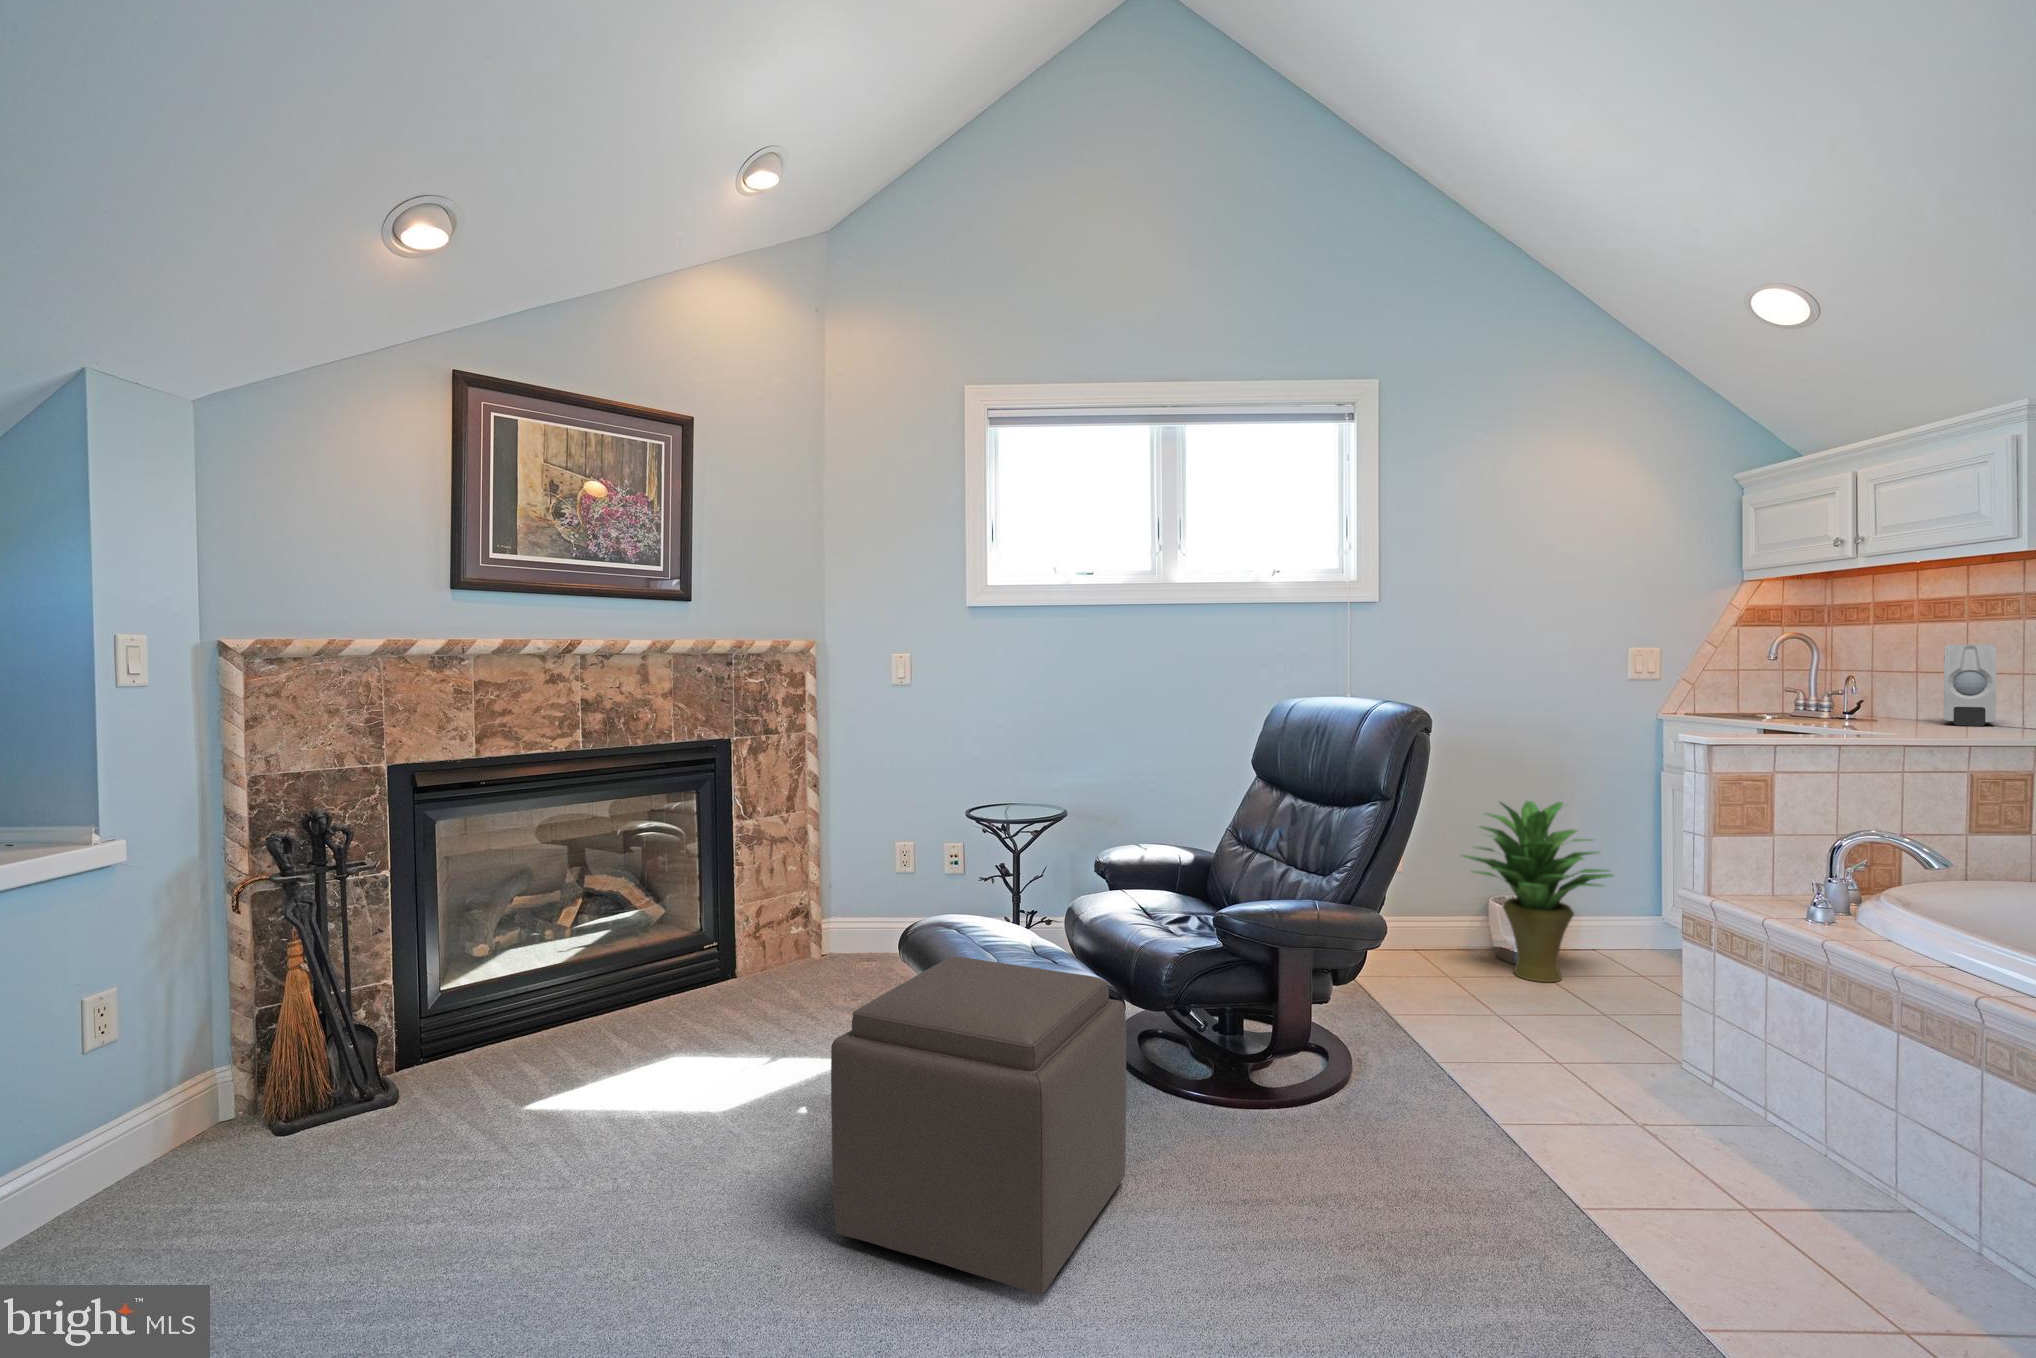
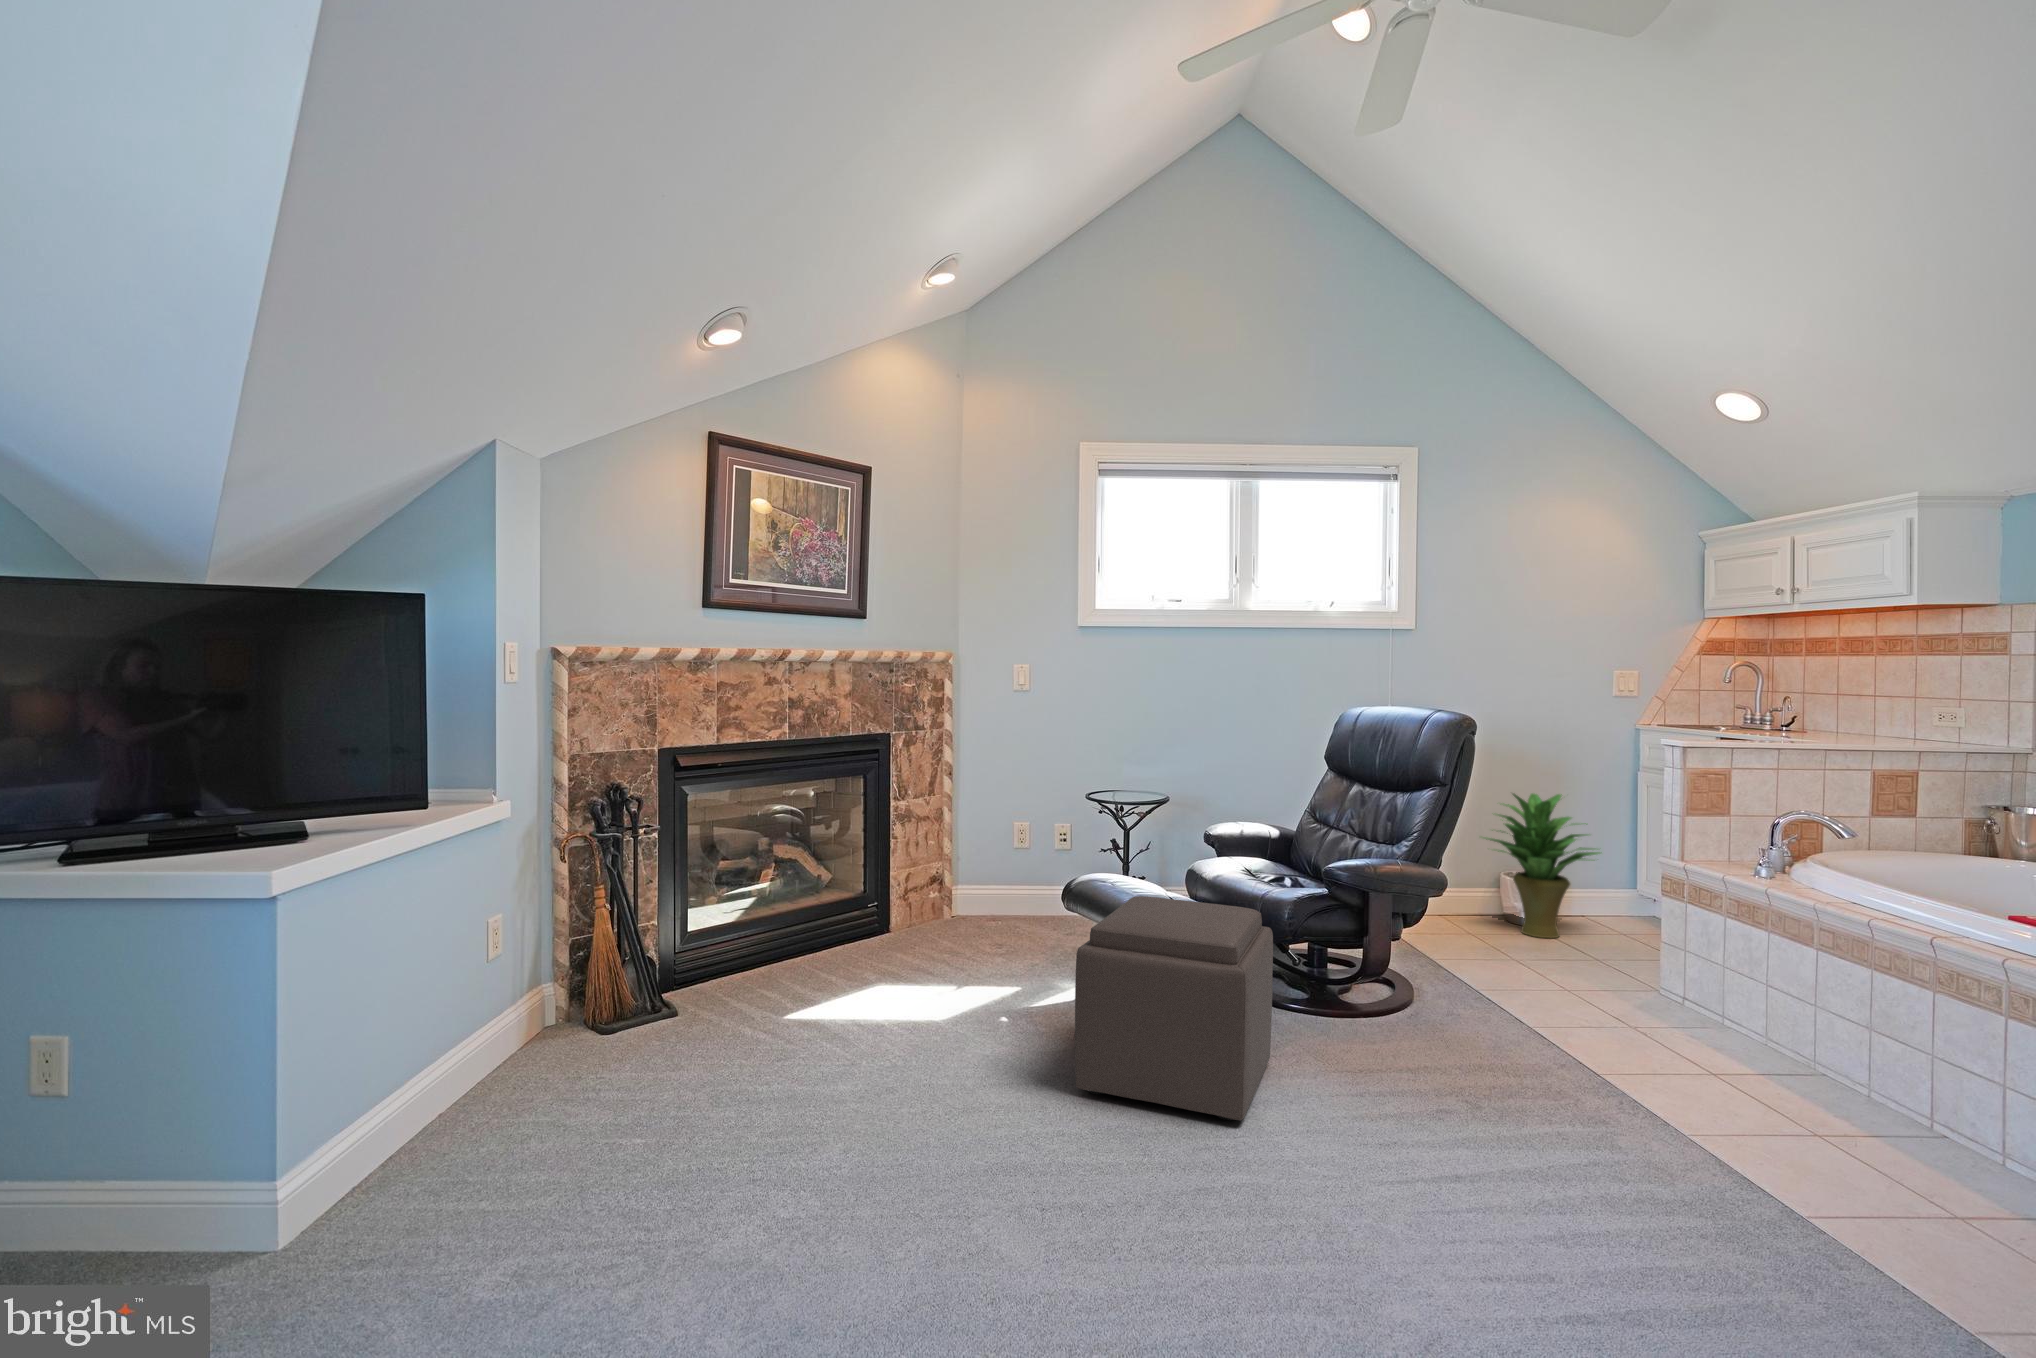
soap dispenser: present [1944,644,1997,726] -> none [1858,674,1898,737]

